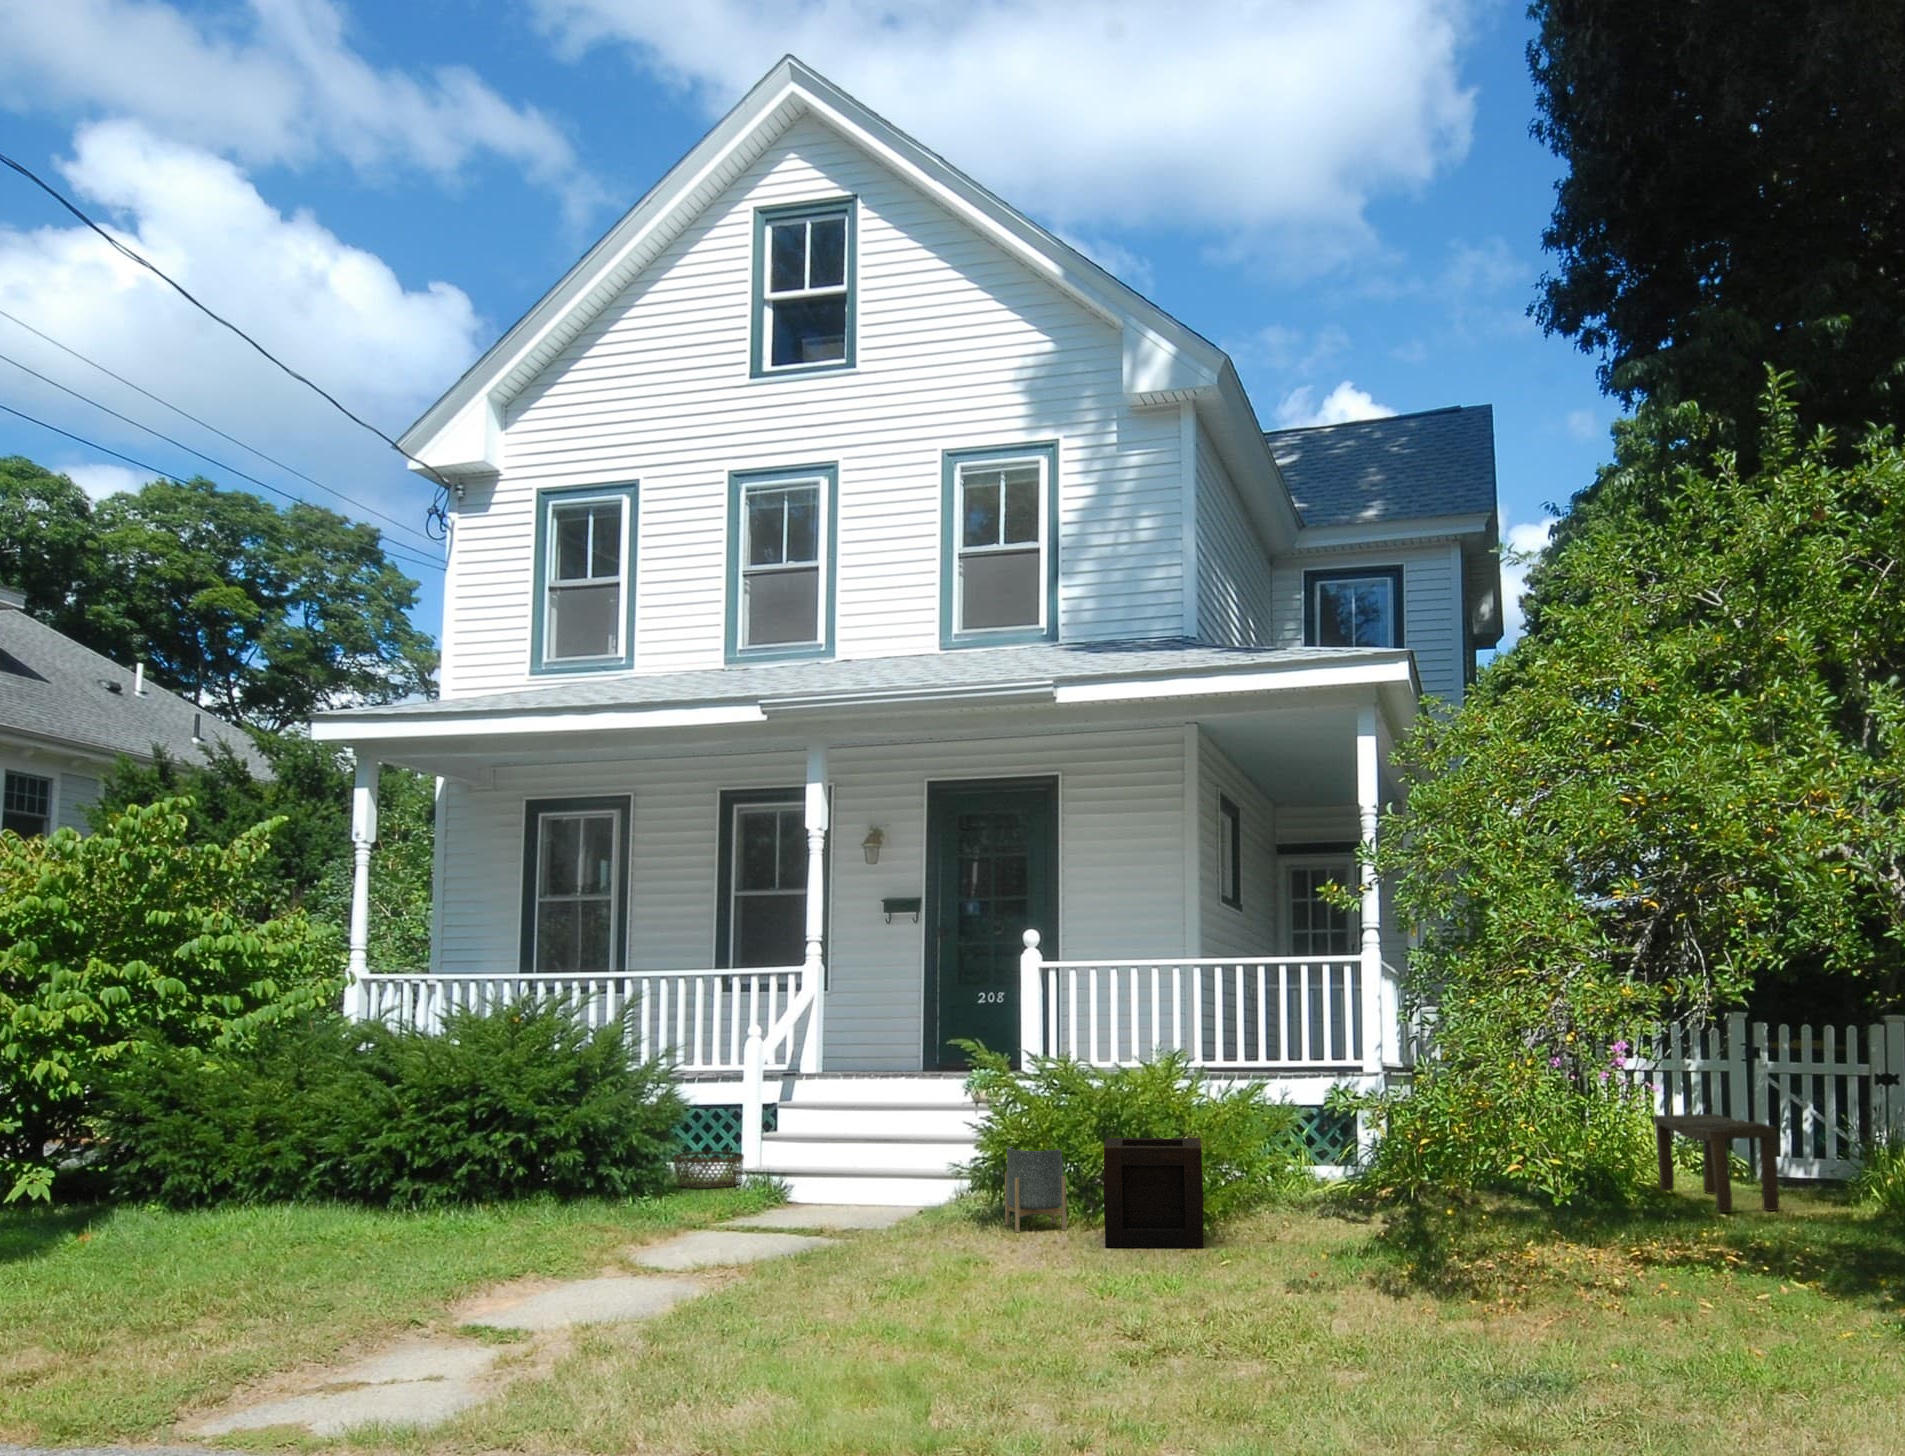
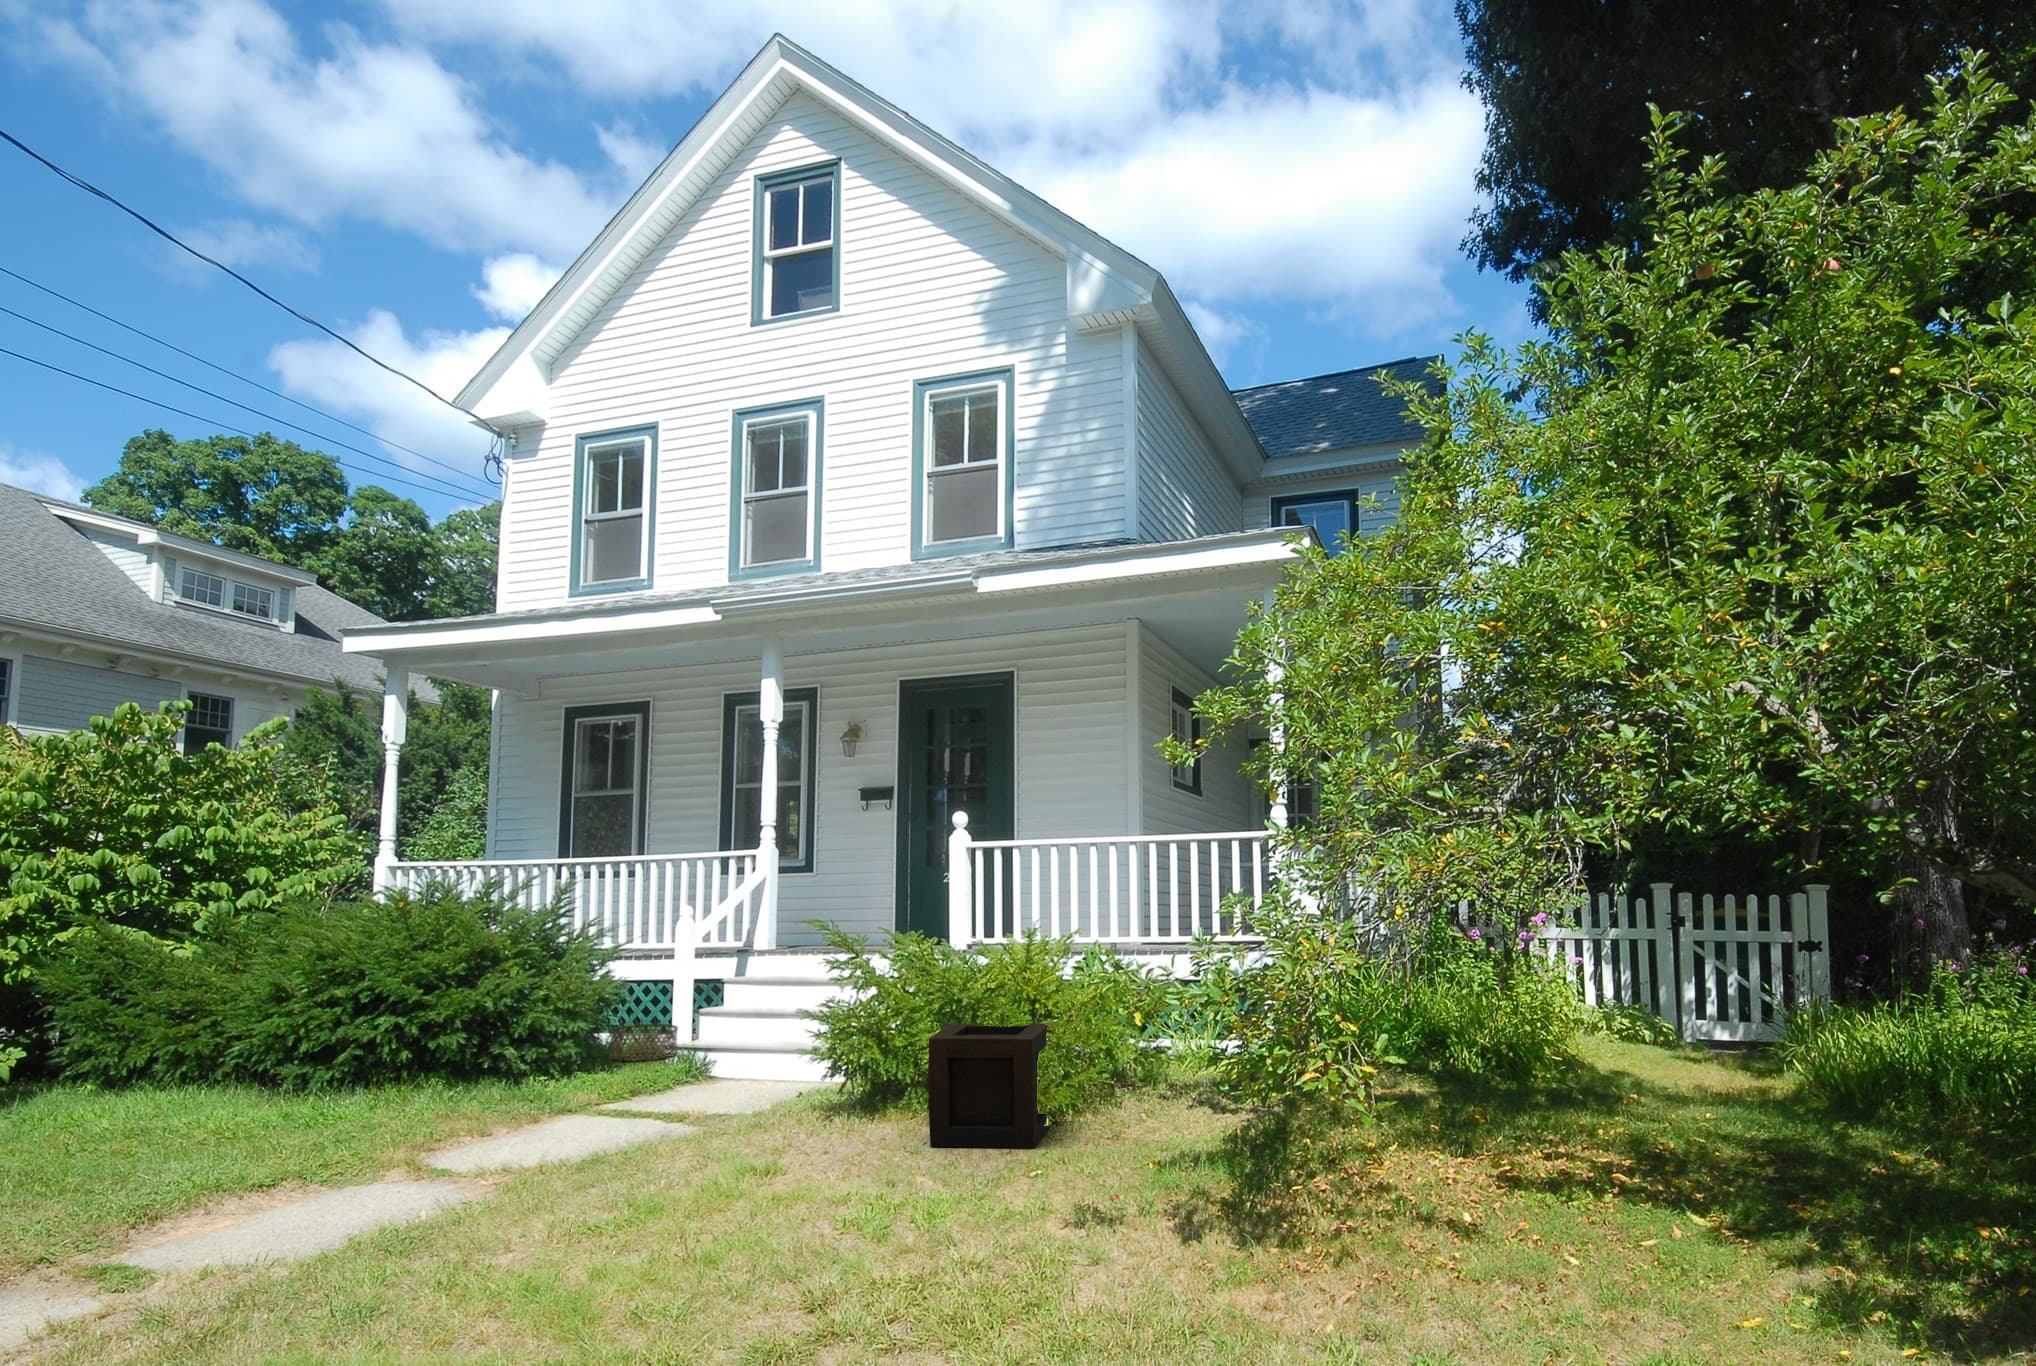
bench: present [1653,1114,1779,1212] -> none [1561,987,1695,1098]
planter: present [1005,1147,1067,1232] -> none [858,1029,916,1123]

